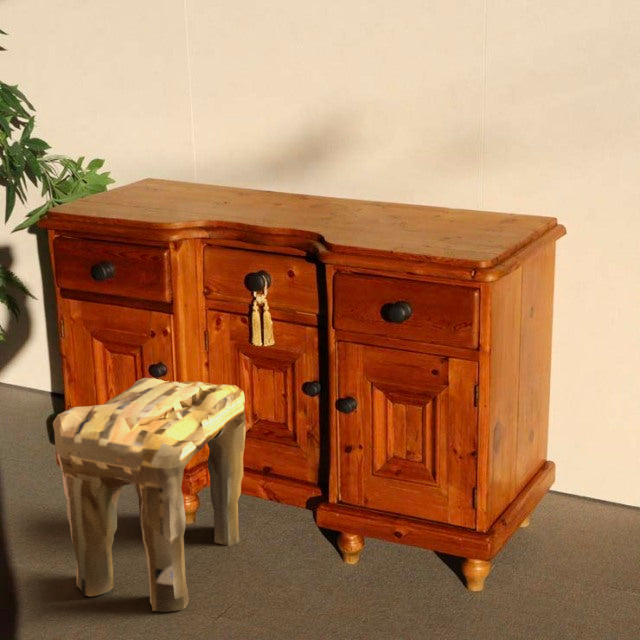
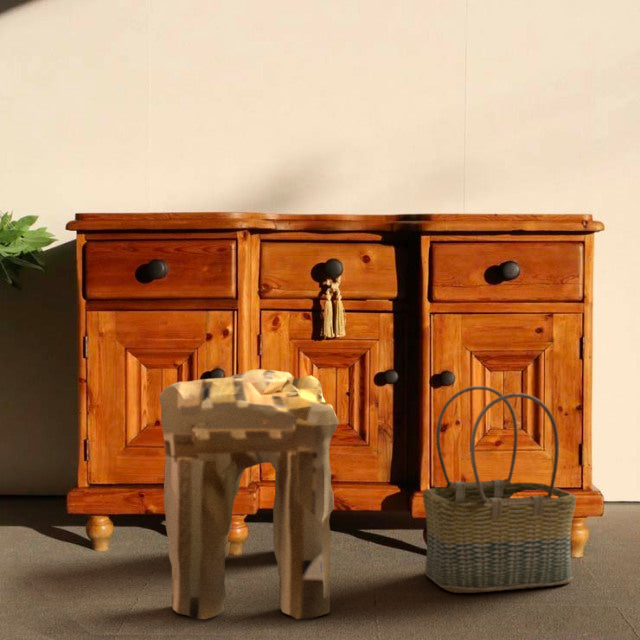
basket: none [294,421,436,619] -> present [423,386,576,593]

